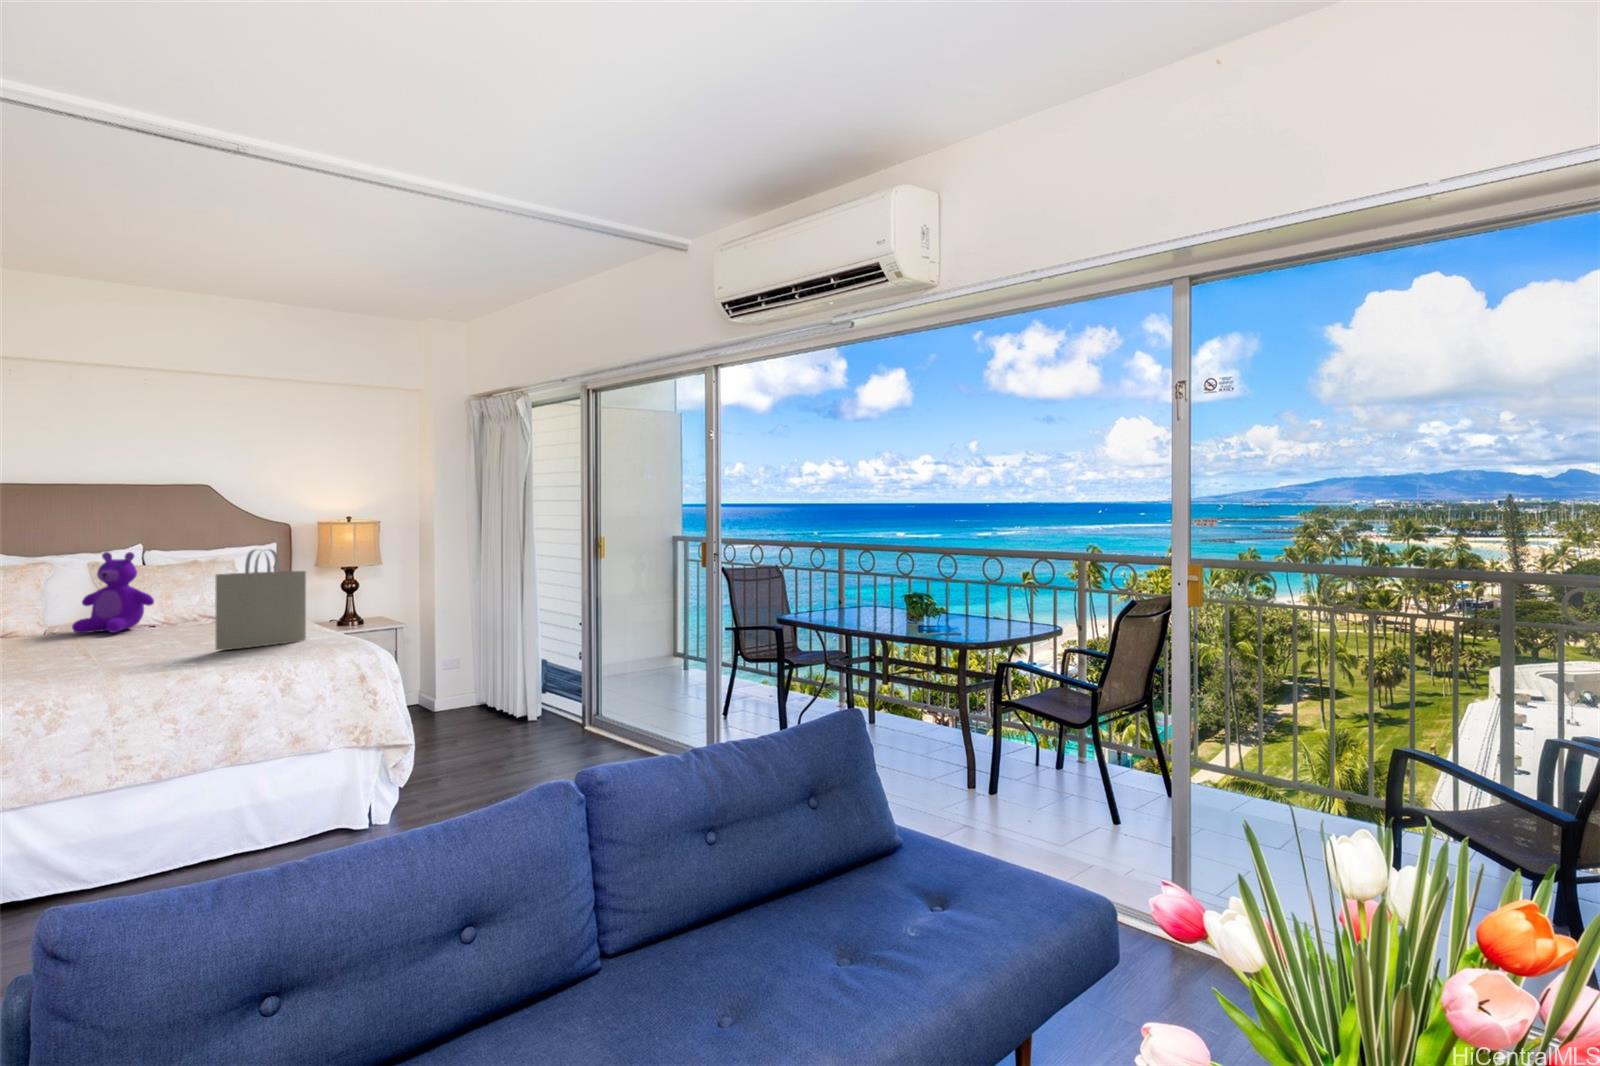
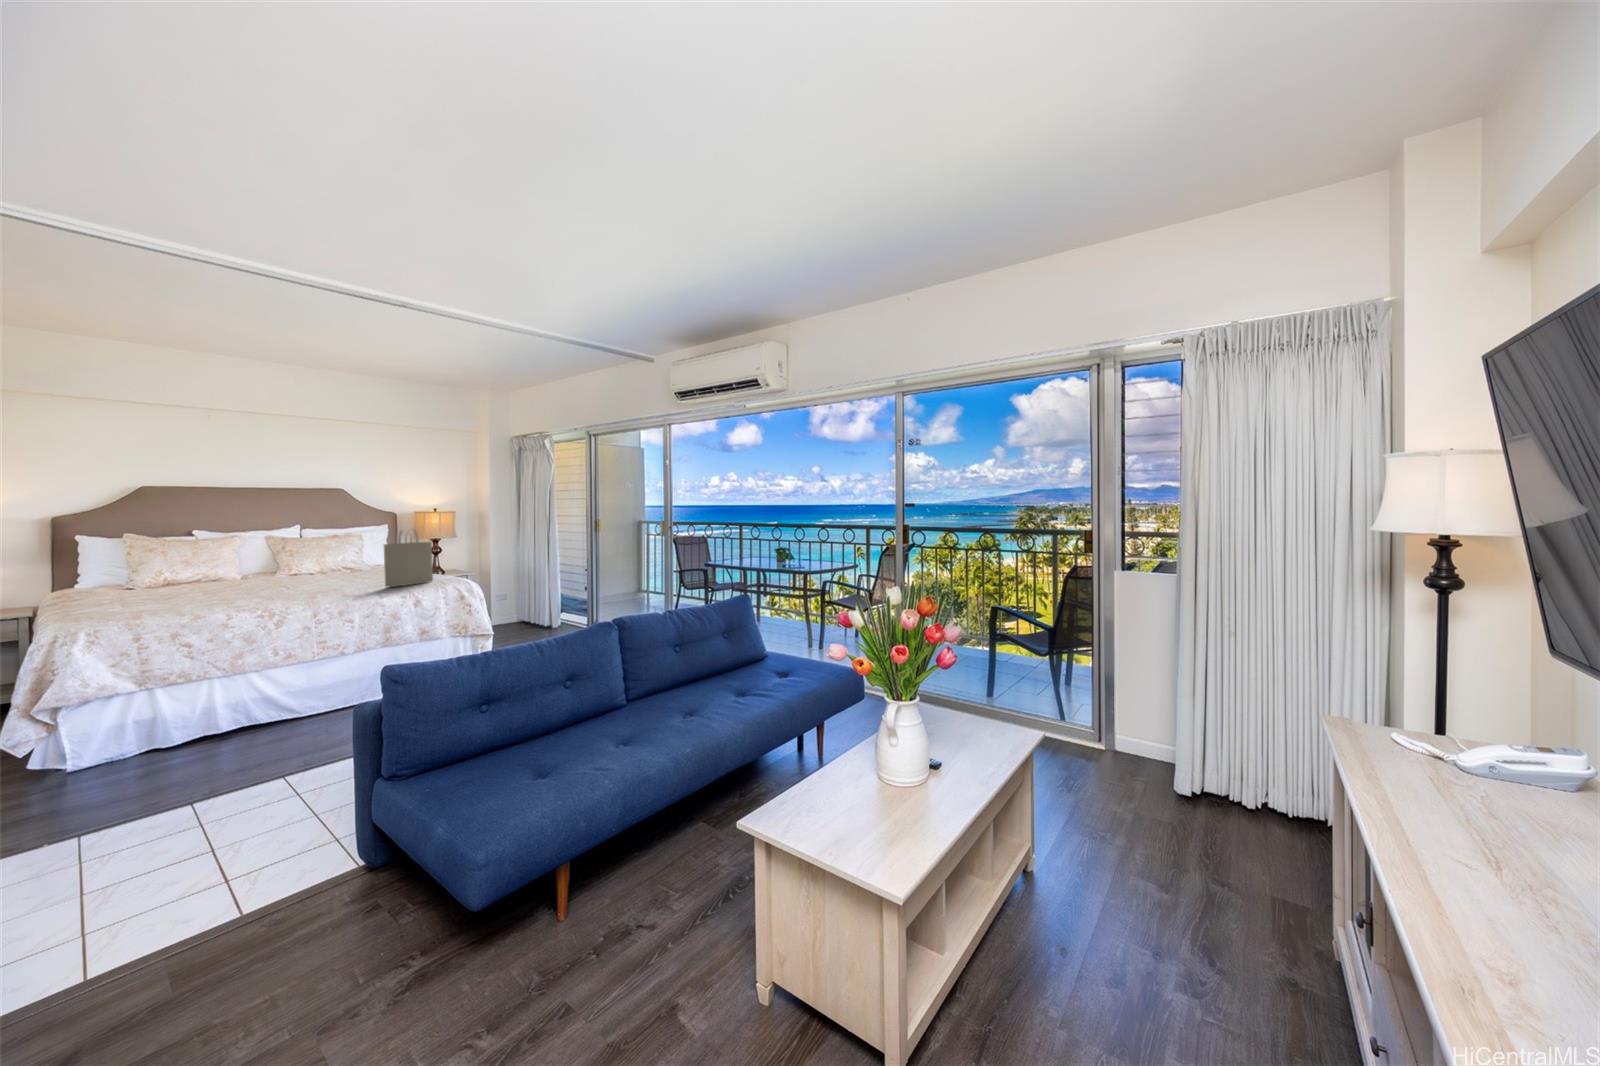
teddy bear: present [72,552,154,633] -> none [283,532,332,581]

